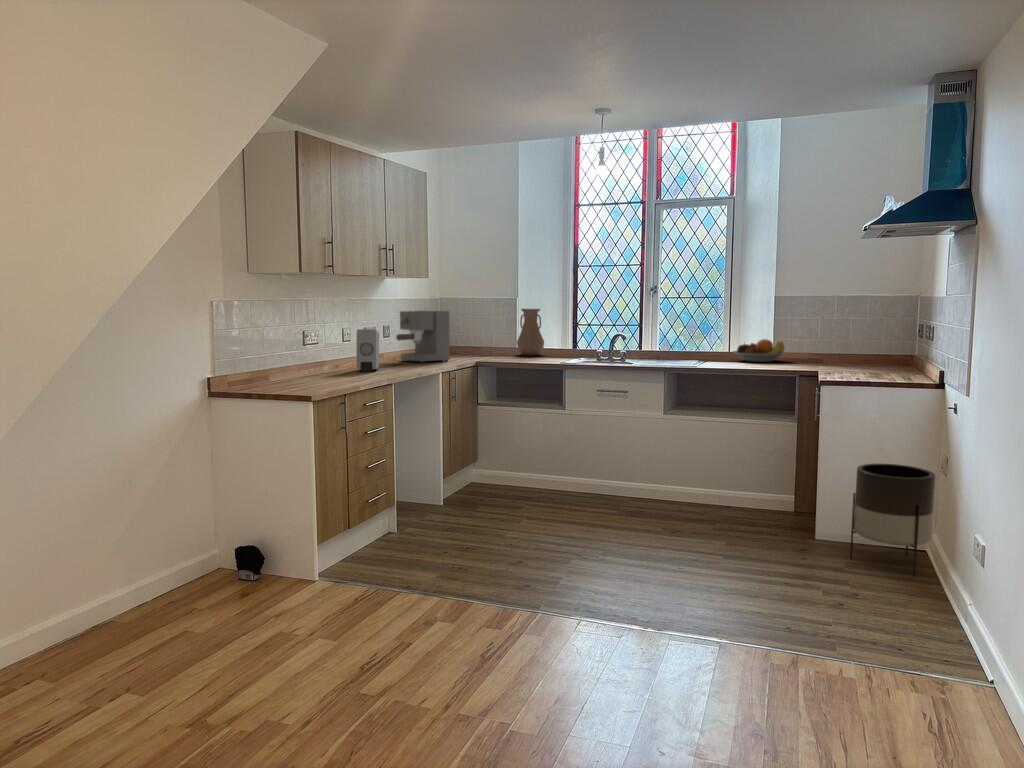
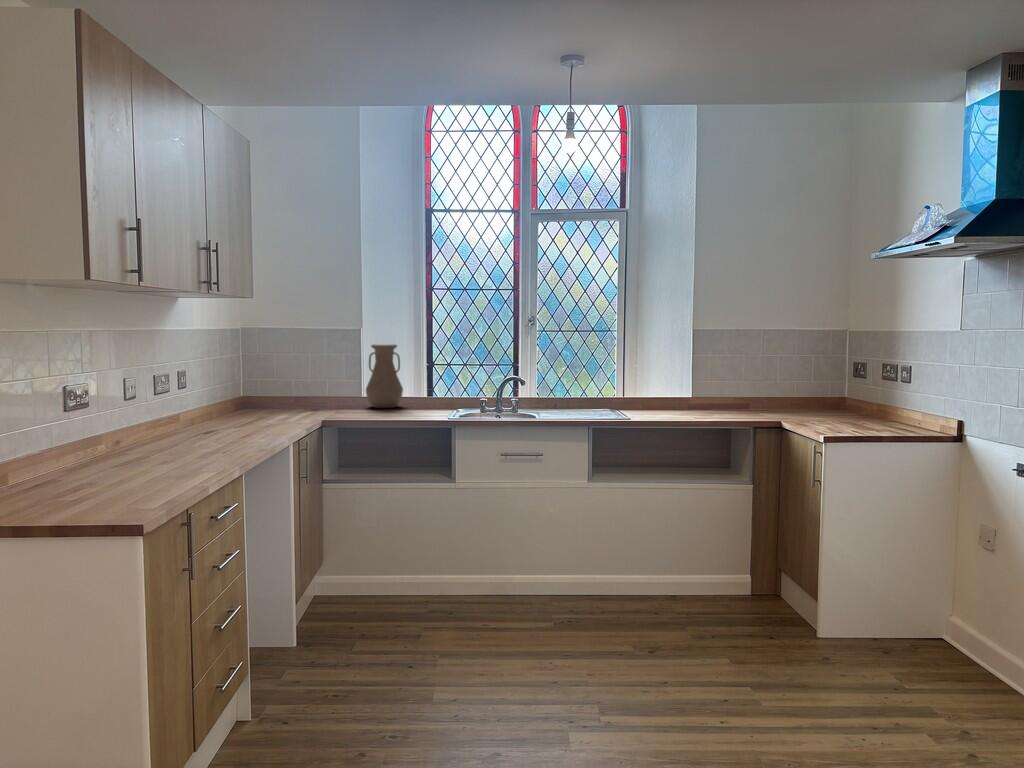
coffee maker: present [396,311,450,363] -> none [207,349,288,429]
soap dispenser: present [356,329,379,372] -> none [162,385,199,456]
fruit bowl: present [733,339,785,362] -> none [646,381,709,409]
planter: present [850,464,935,576] -> none [890,538,993,685]

